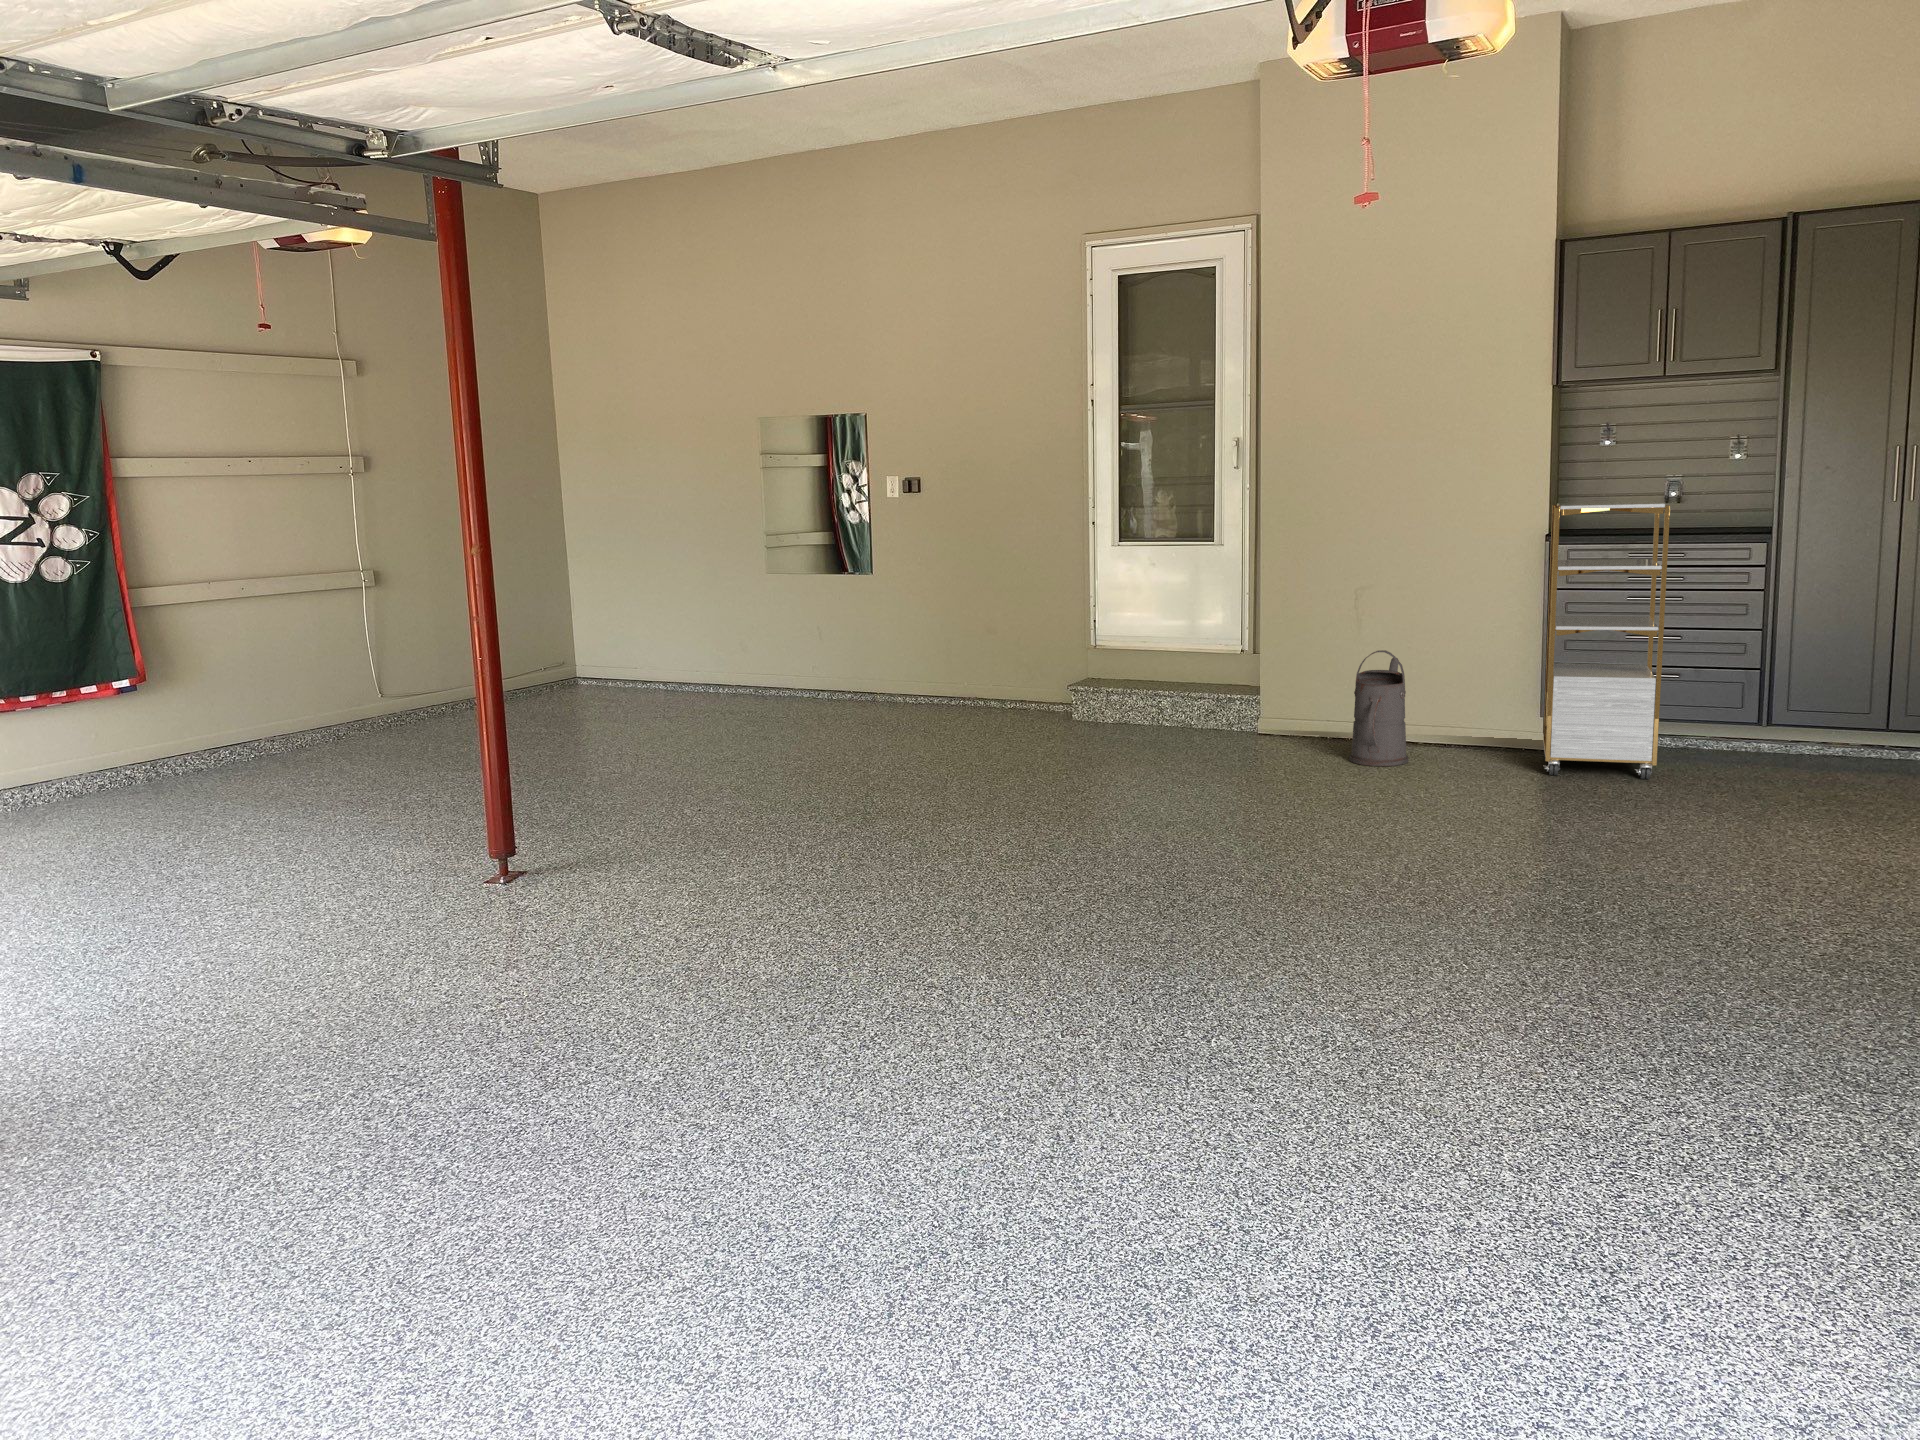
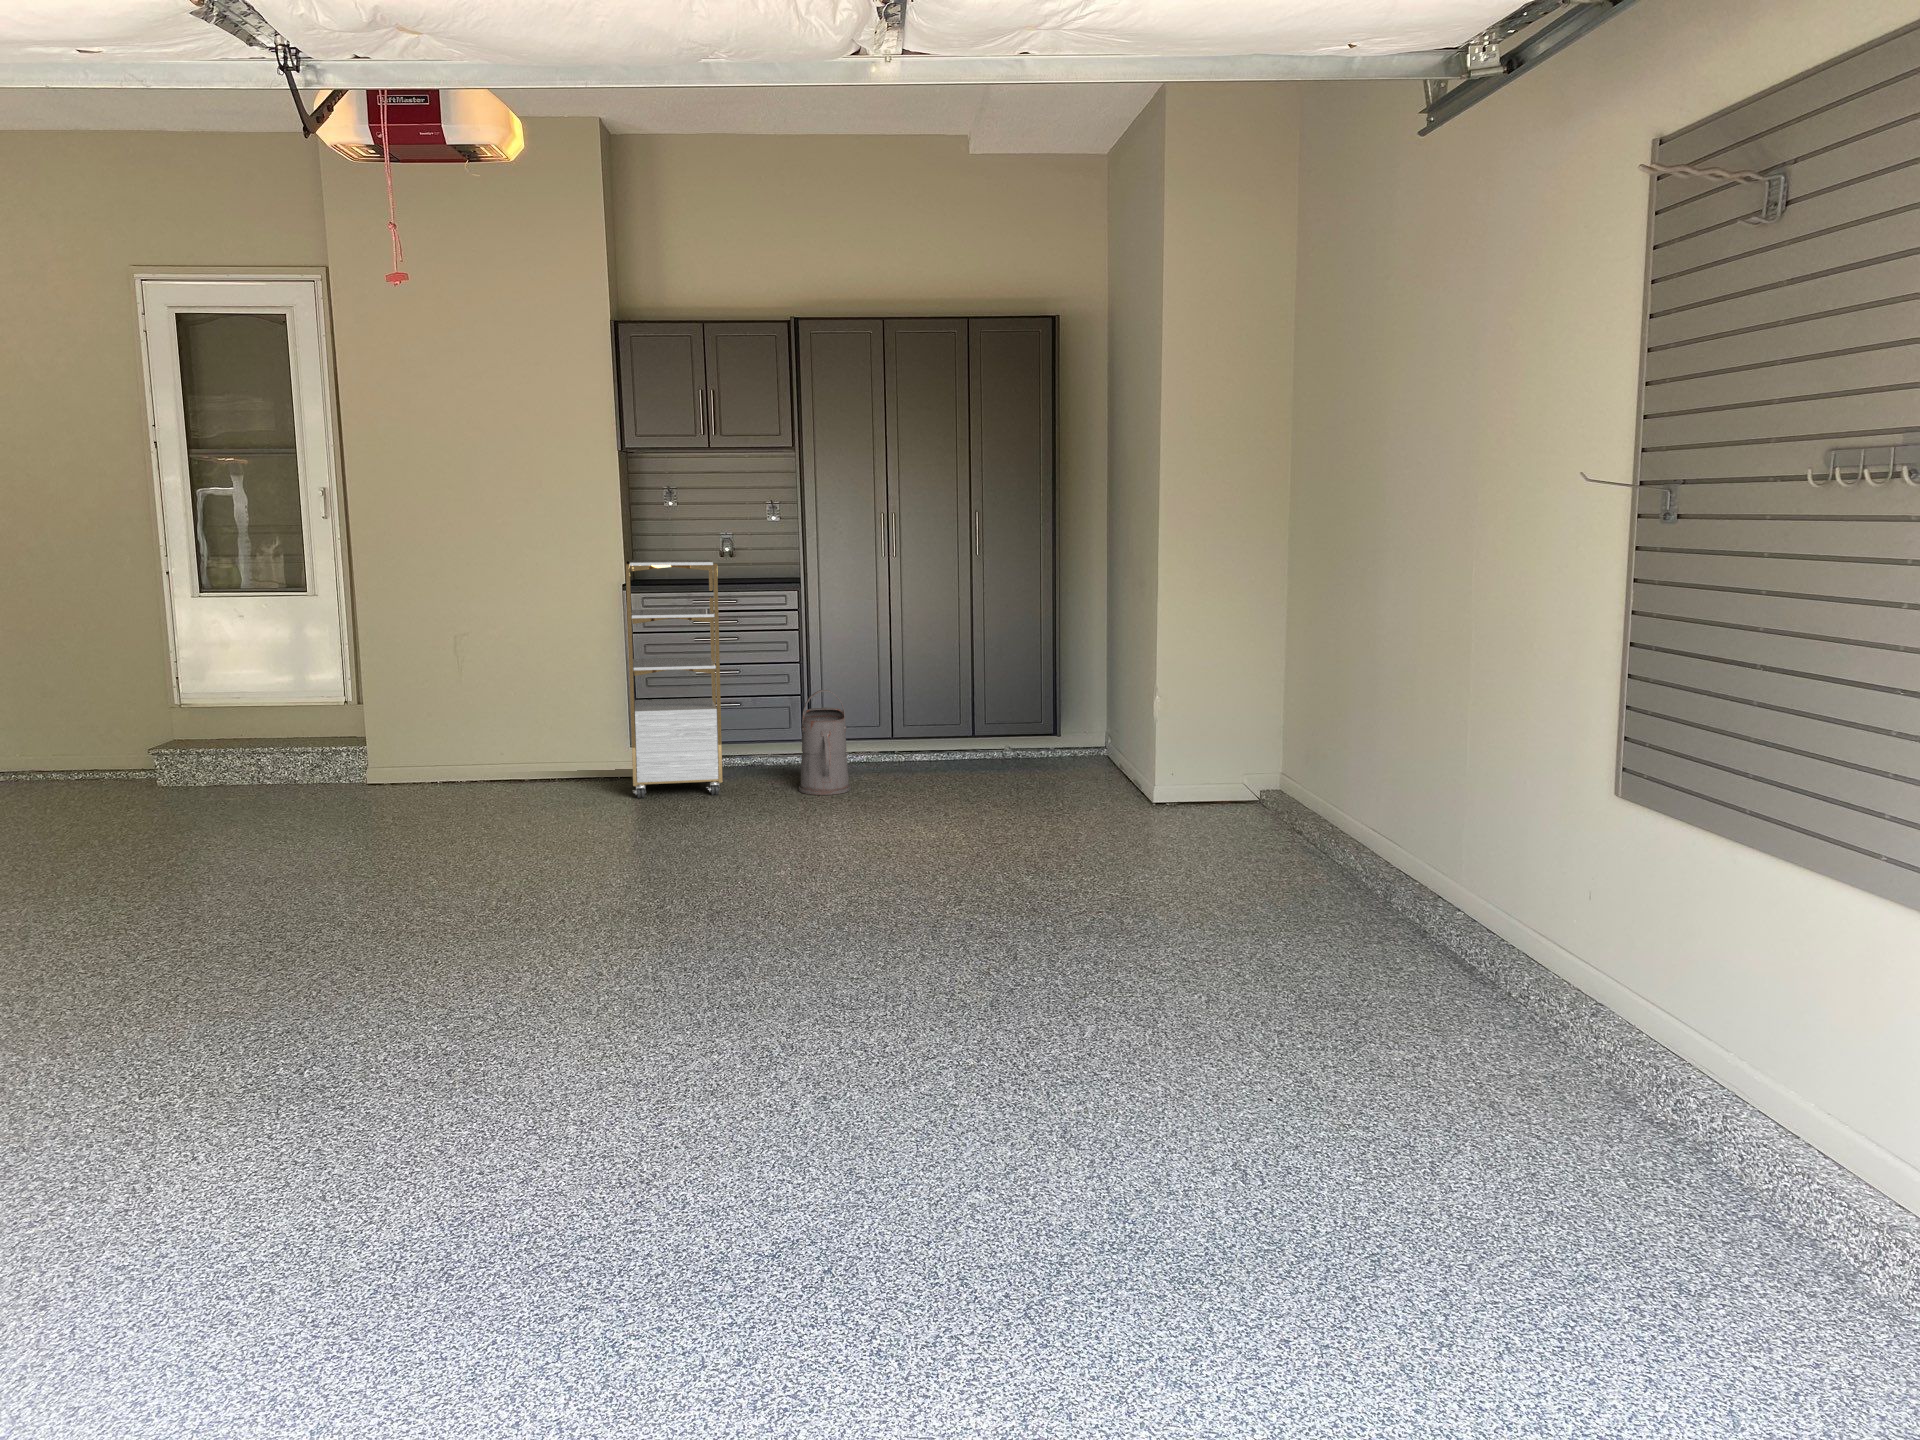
watering can: present [1349,650,1408,766] -> present [799,690,851,795]

